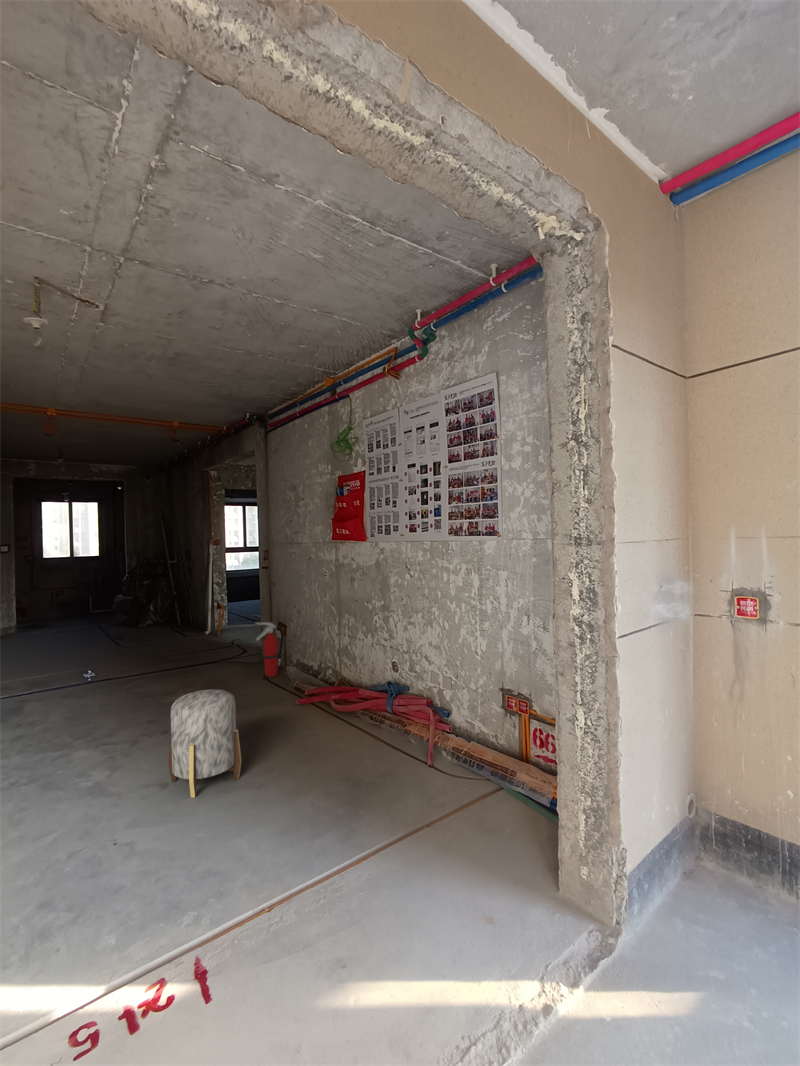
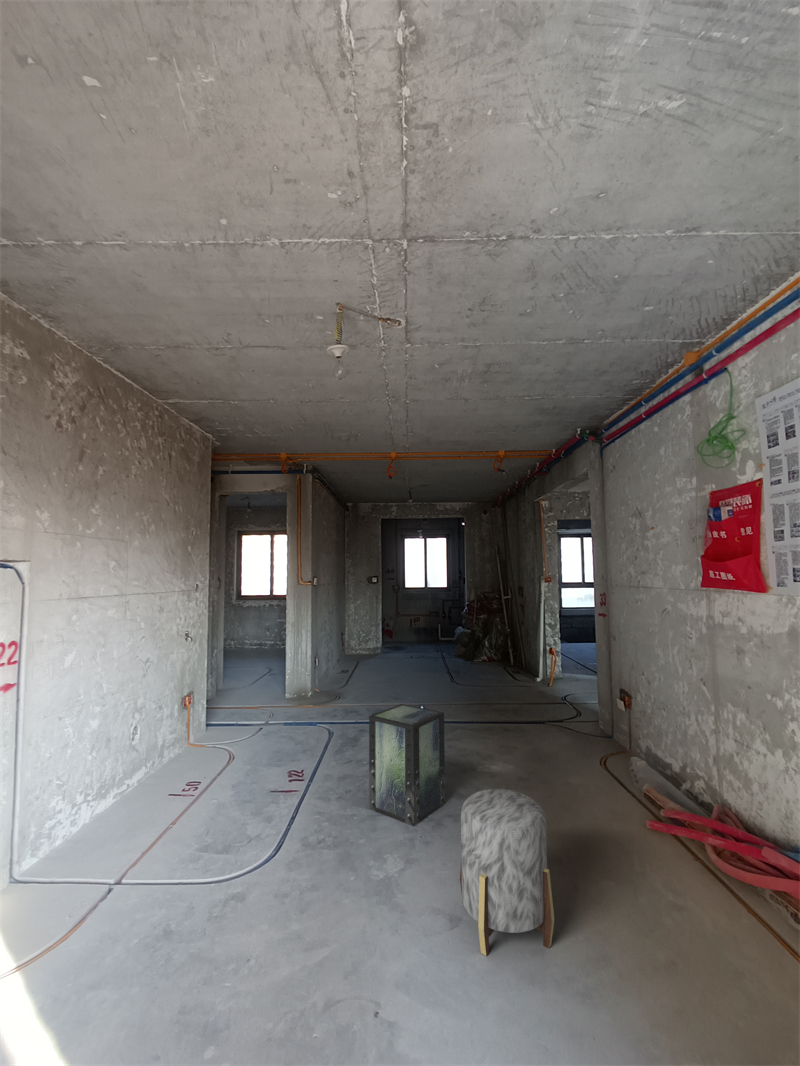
fire extinguisher: present [256,622,284,677] -> none [586,685,626,762]
storage box: none [58,657,139,757] -> present [369,704,445,826]

